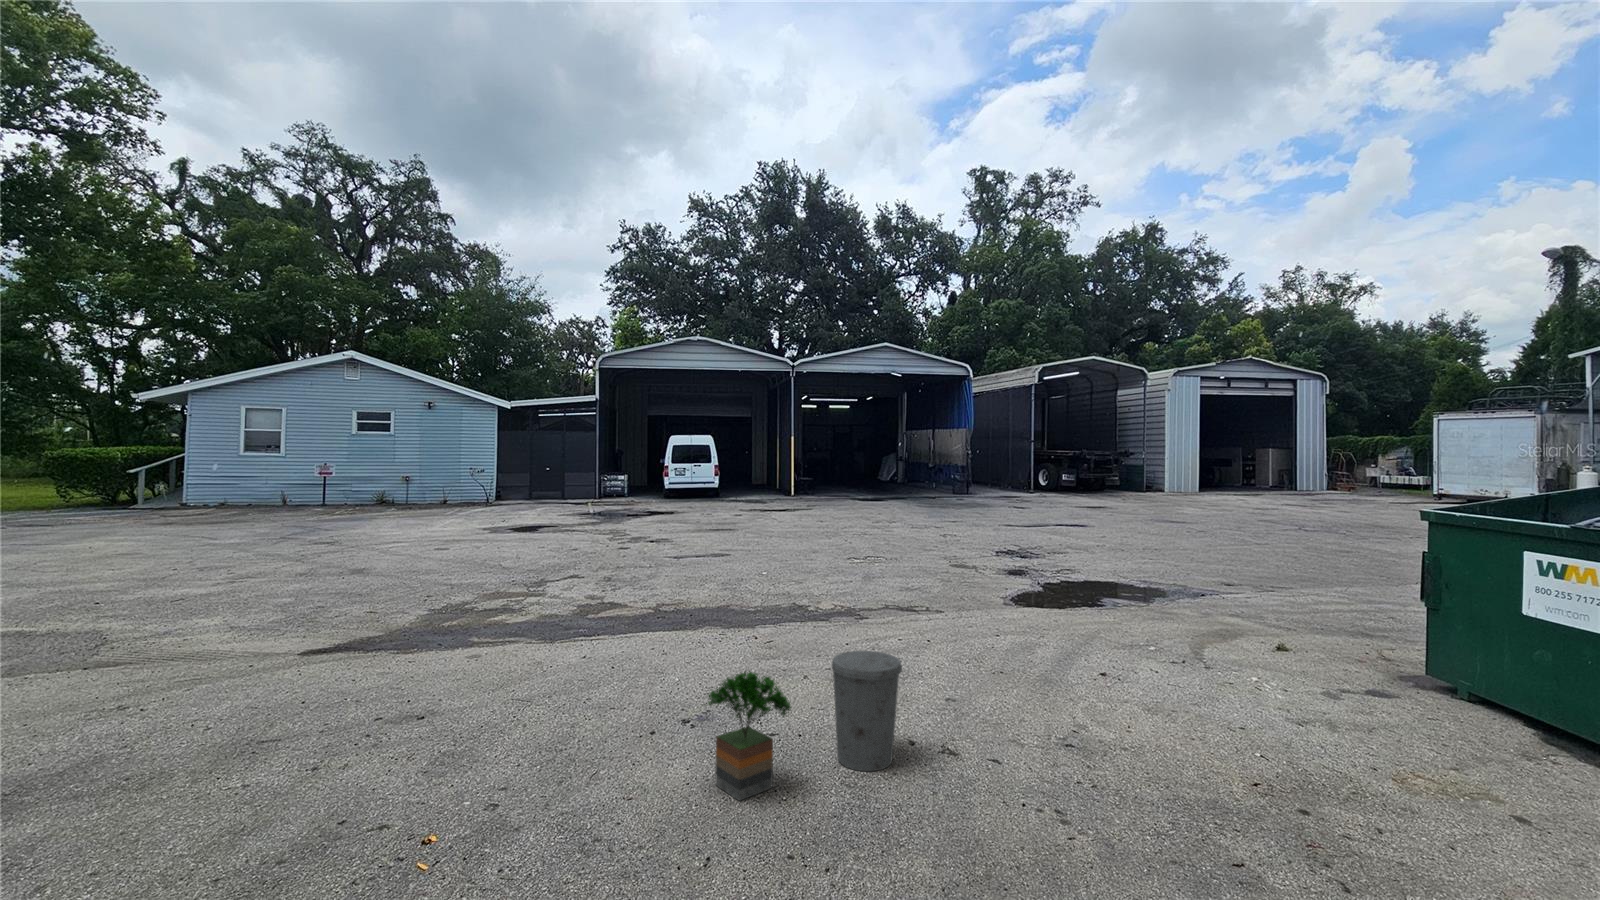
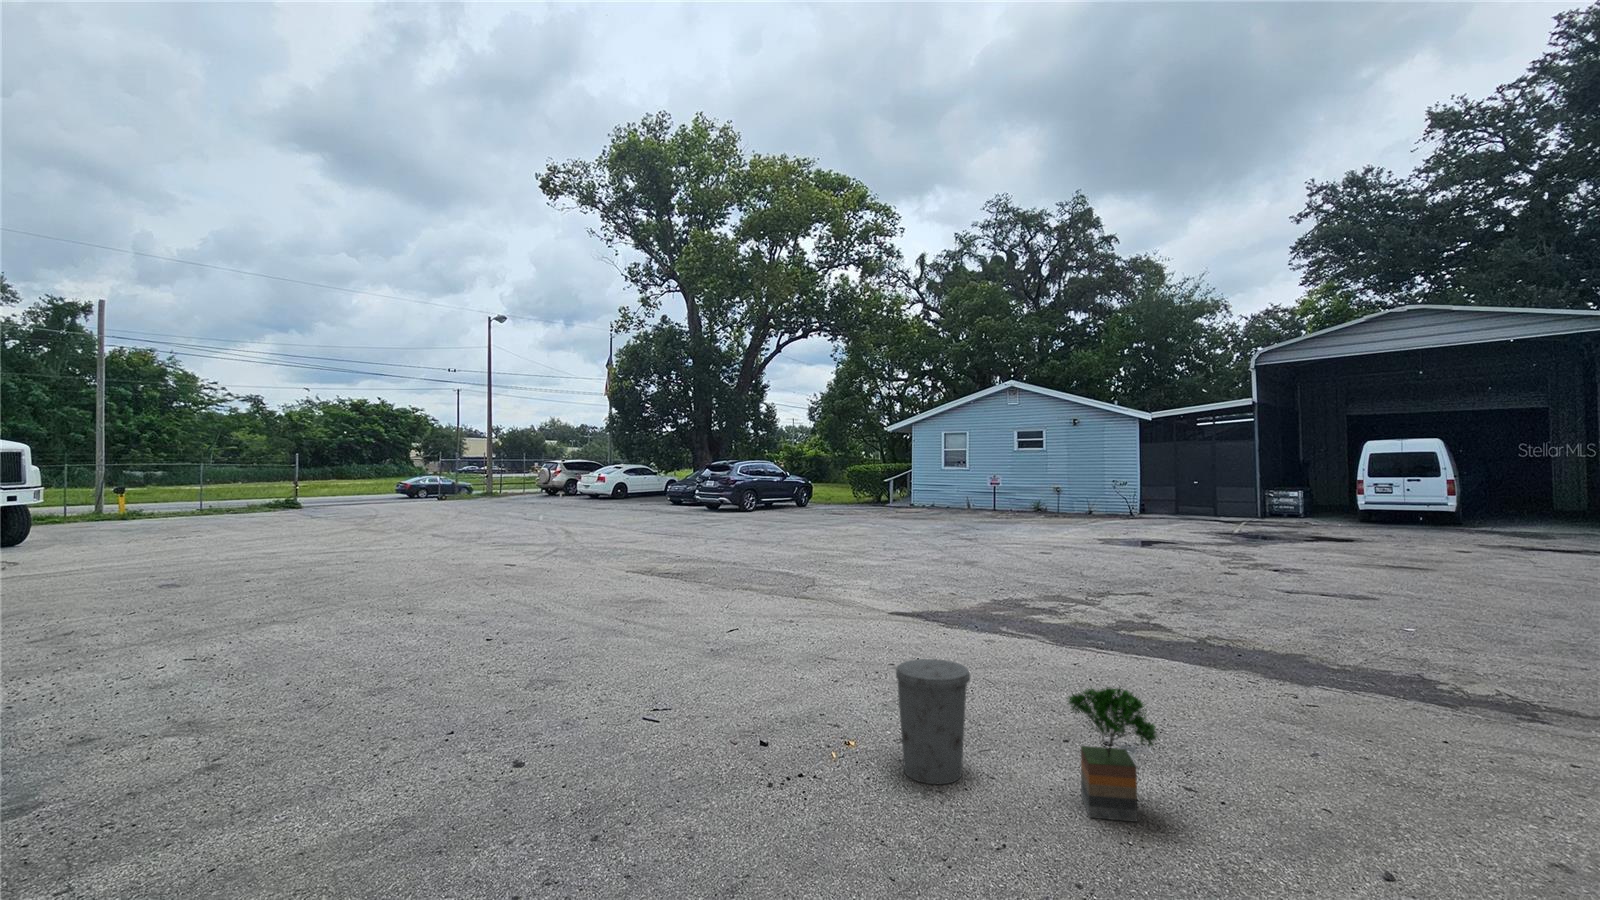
trash can: present [832,651,902,771] -> present [896,659,970,784]

